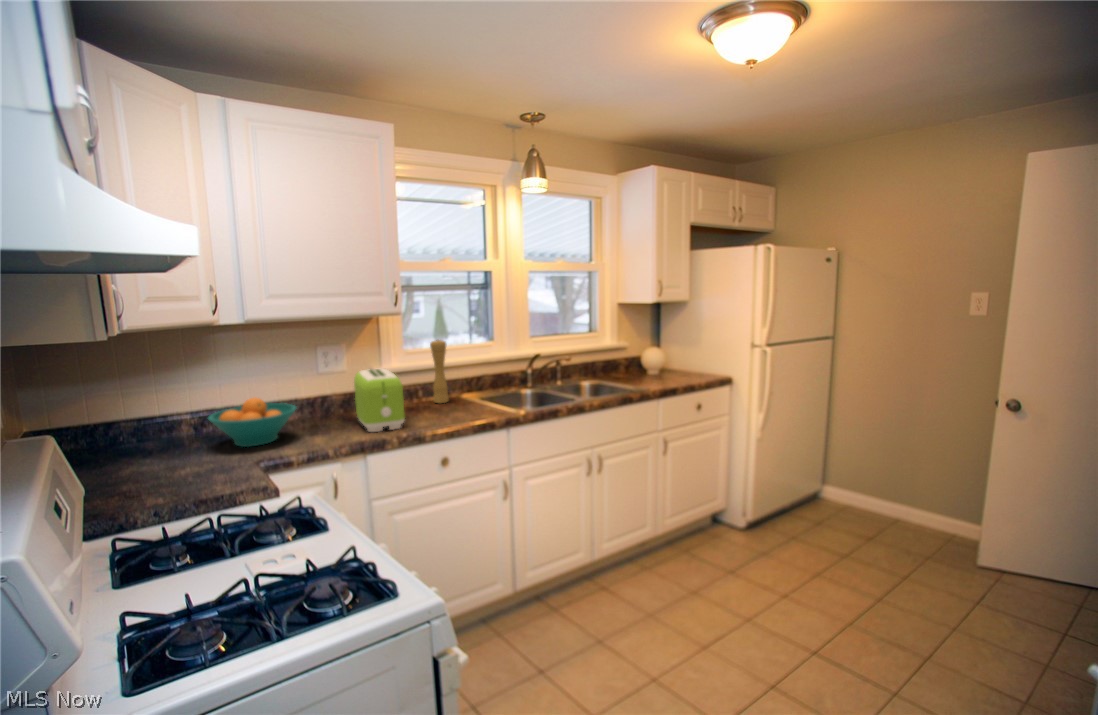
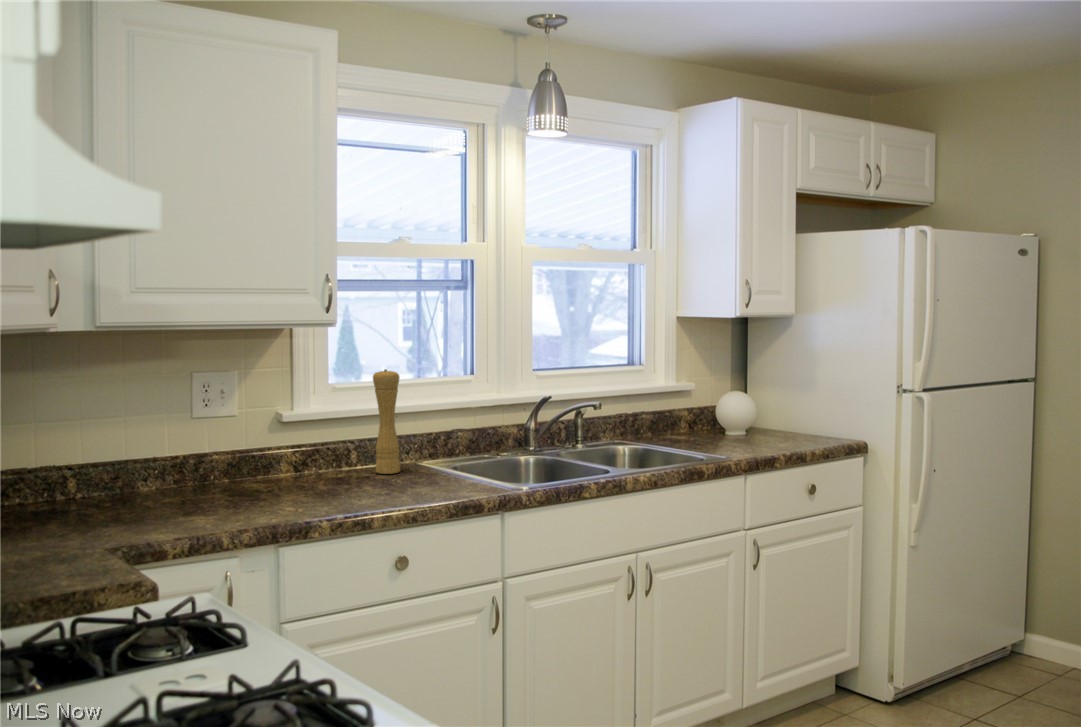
toaster: present [354,369,405,432] -> none [253,413,337,513]
fruit bowl: present [208,397,296,447] -> none [31,452,168,530]

